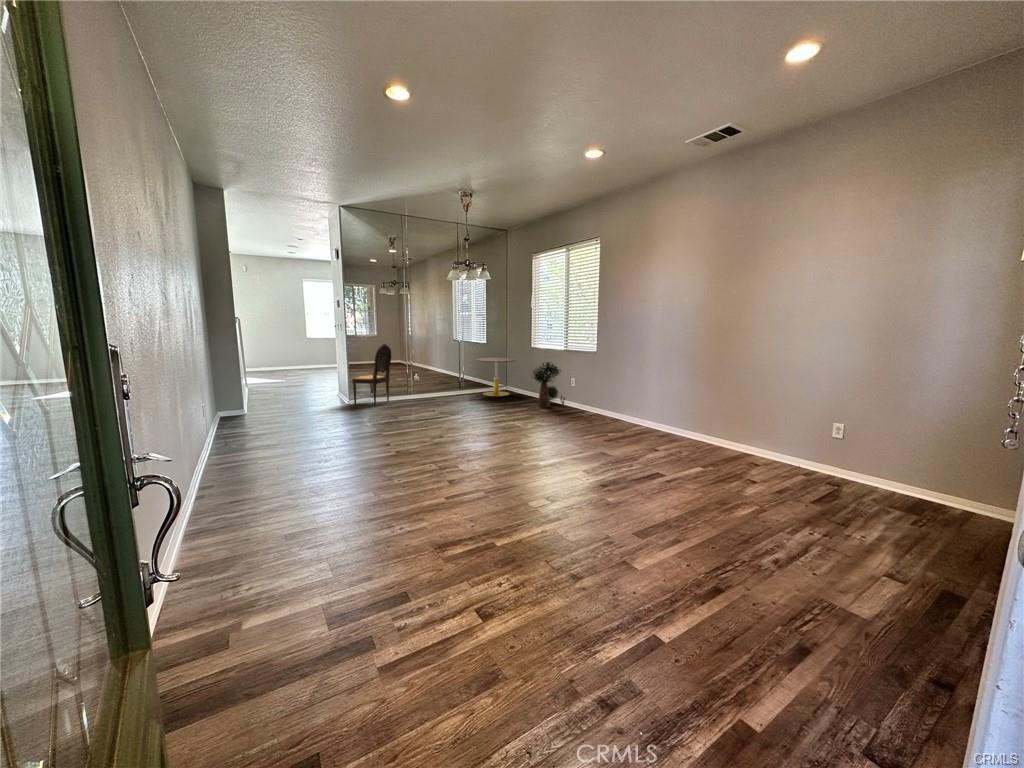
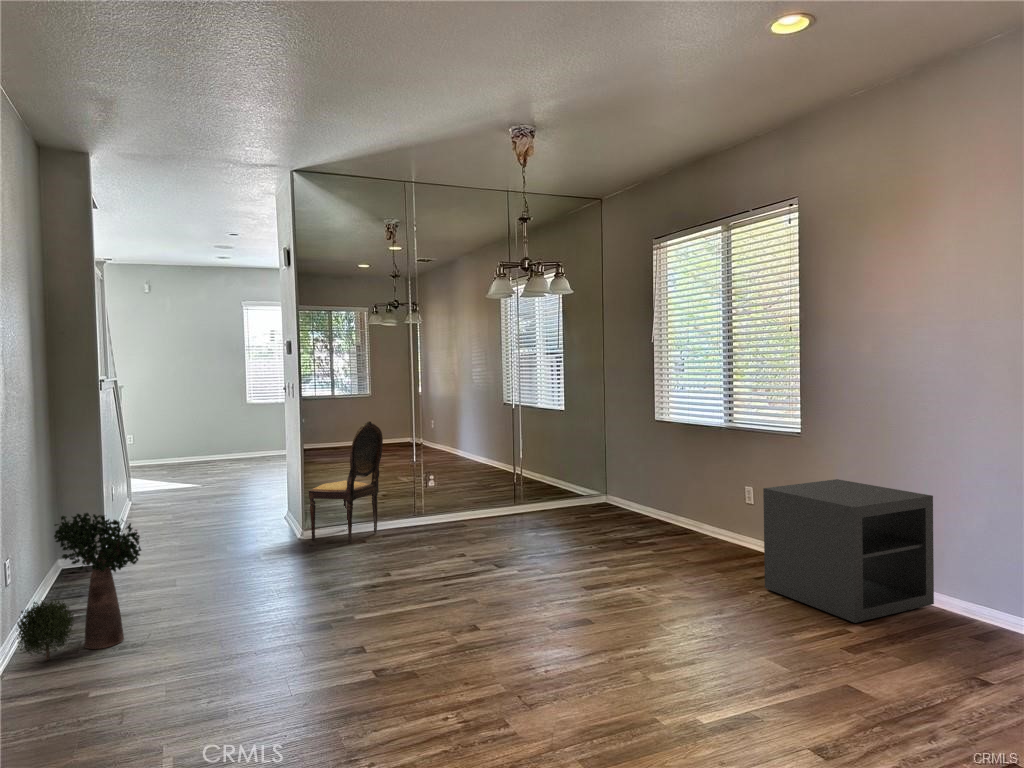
side table: present [476,358,517,396] -> none [545,440,628,520]
potted plant: present [533,362,565,407] -> present [17,513,141,661]
storage cabinet: none [575,373,648,432] -> present [763,479,934,623]

